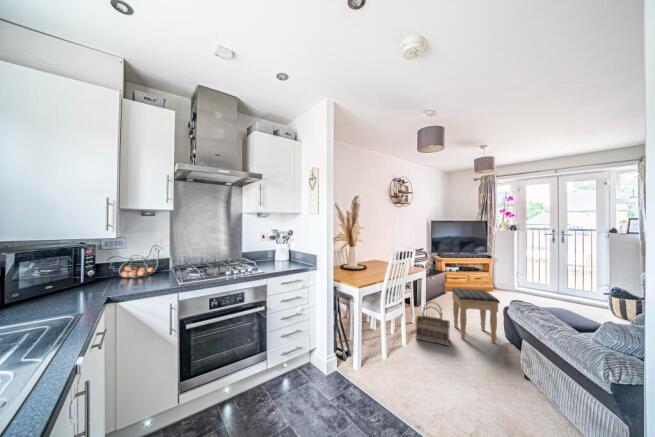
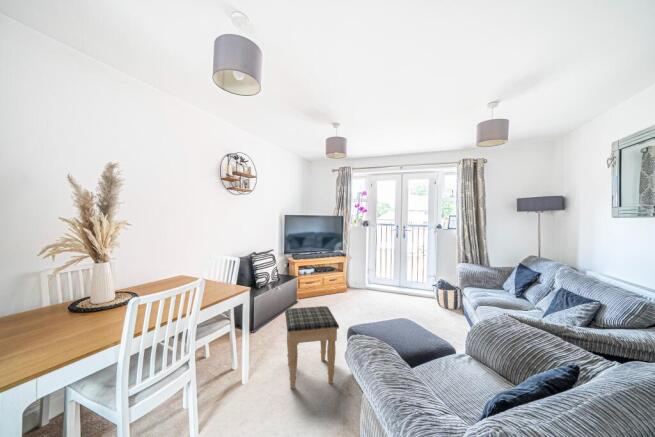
basket: present [416,301,450,346] -> none [215,341,273,414]

